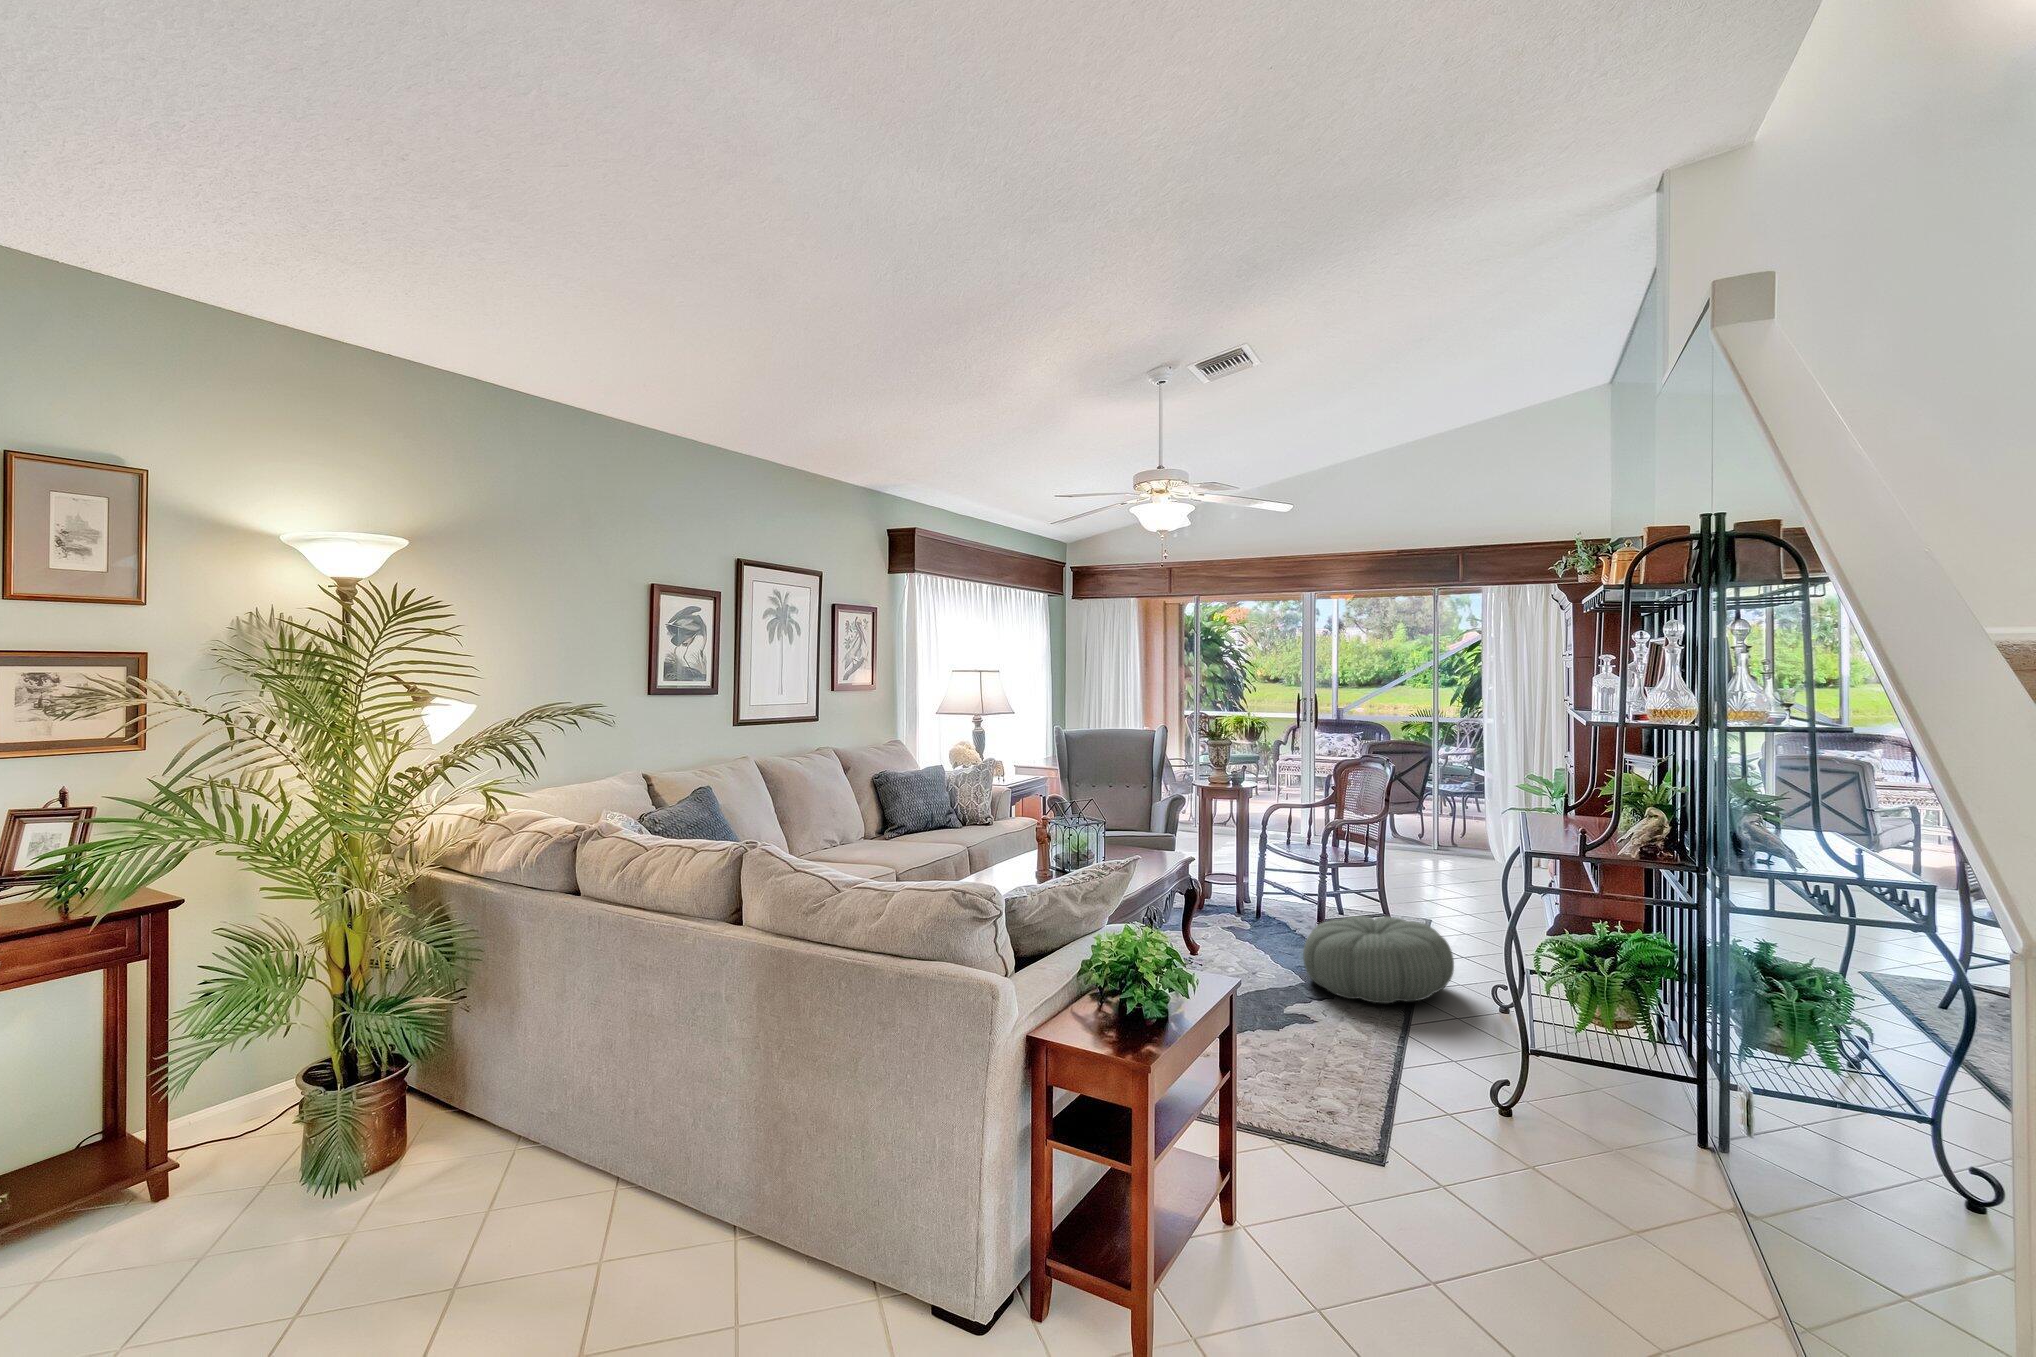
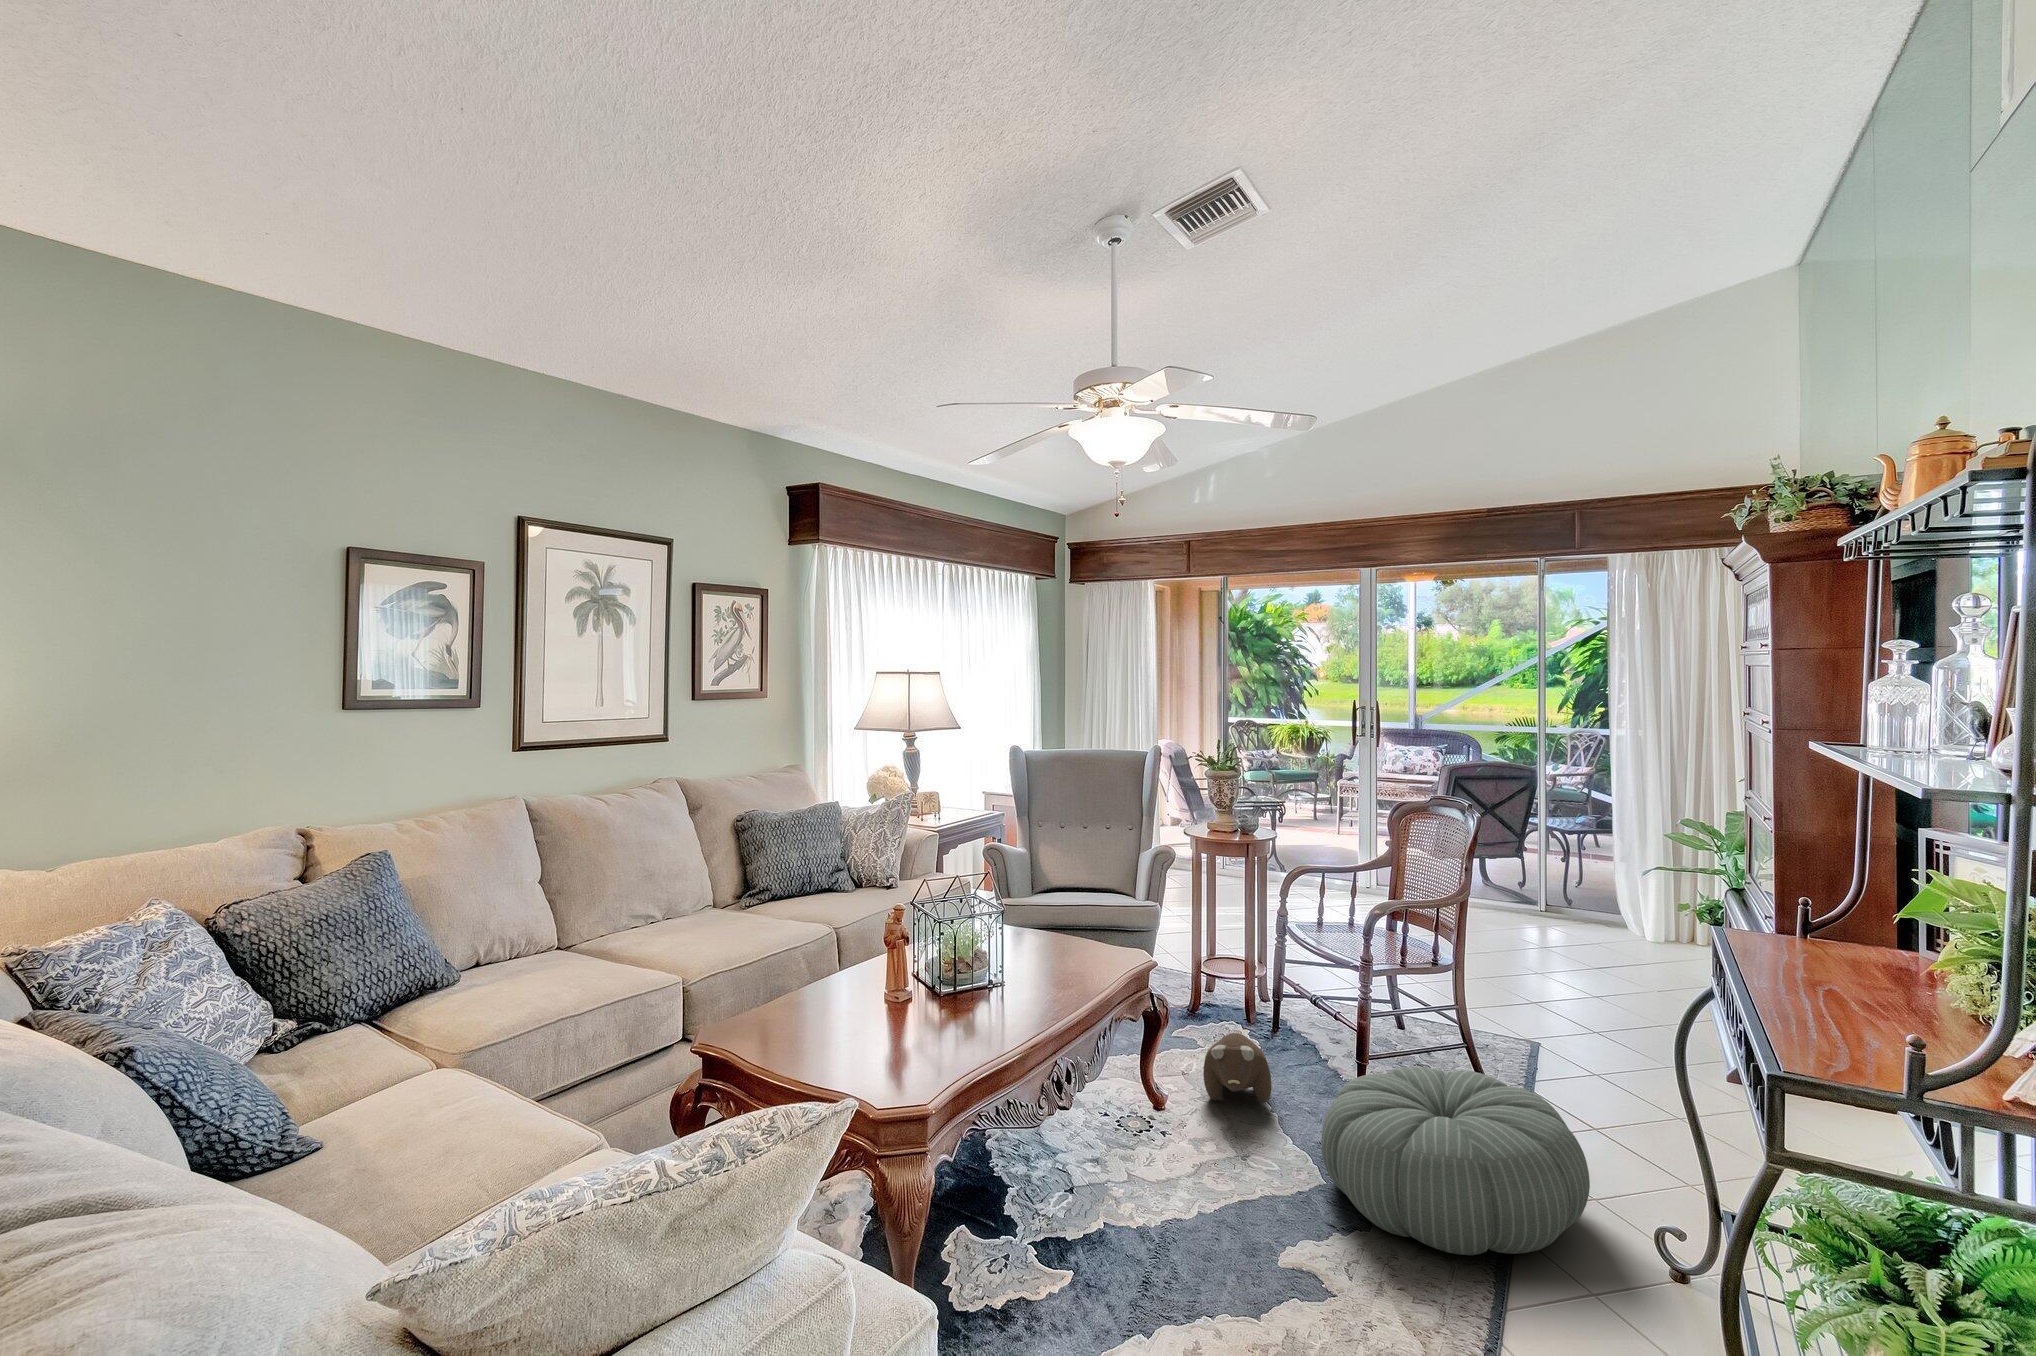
plush toy: none [1223,908,1266,950] -> present [1203,1033,1272,1103]

